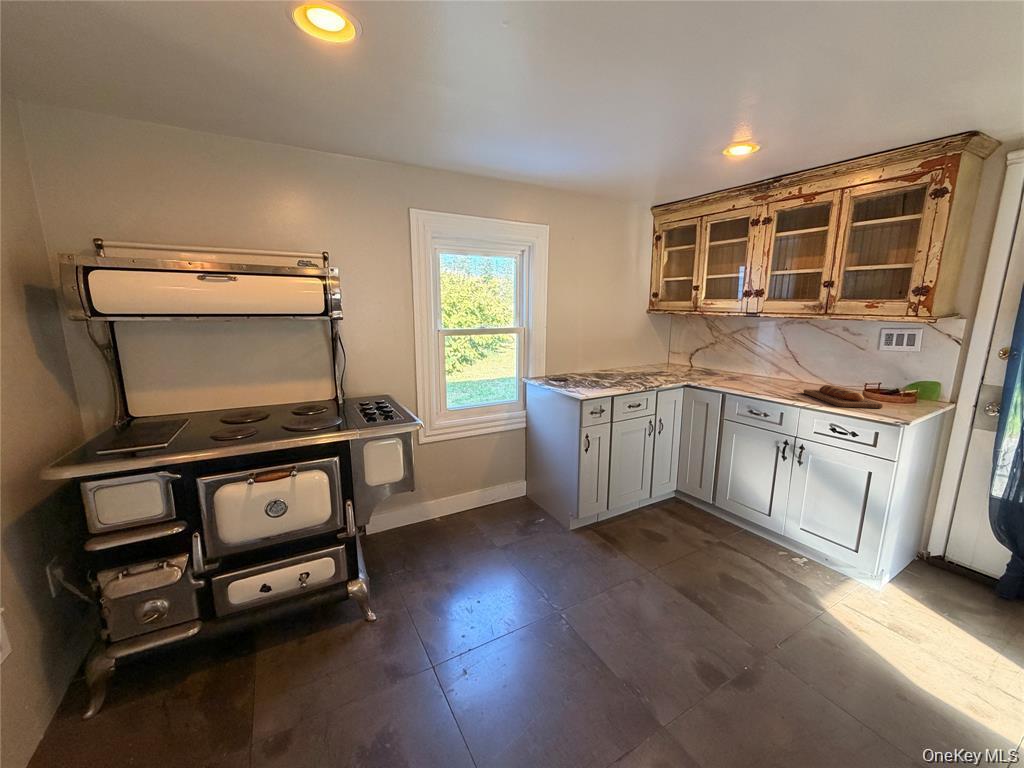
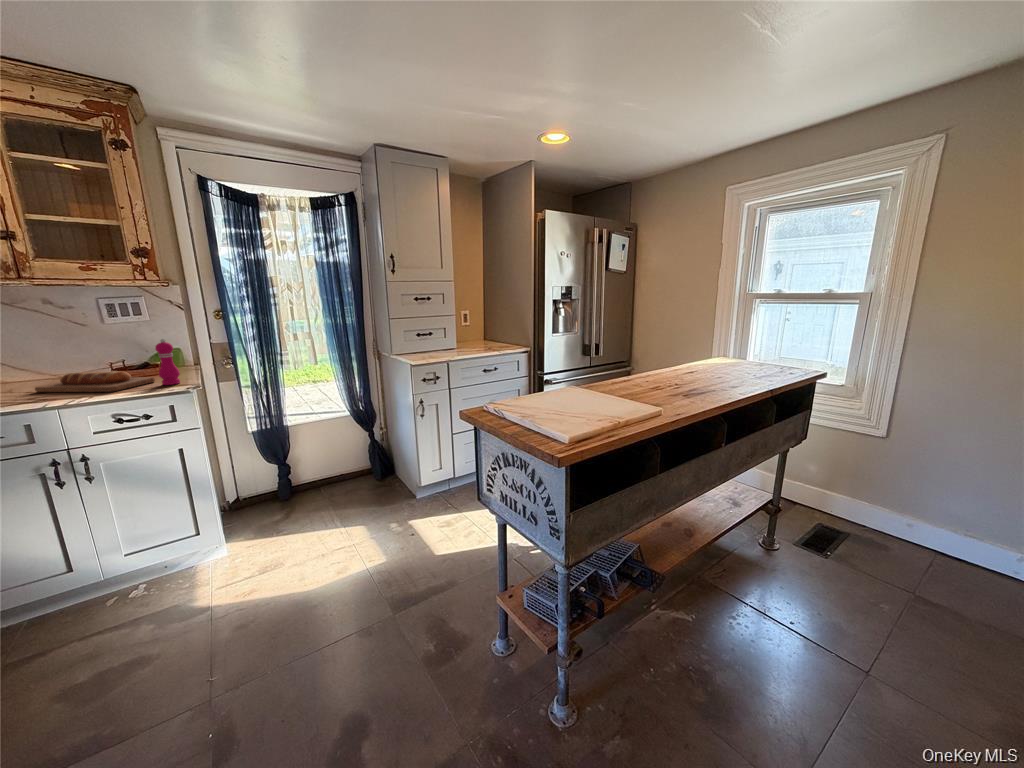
pepper mill: none [881,373,904,416] -> present [155,339,180,385]

